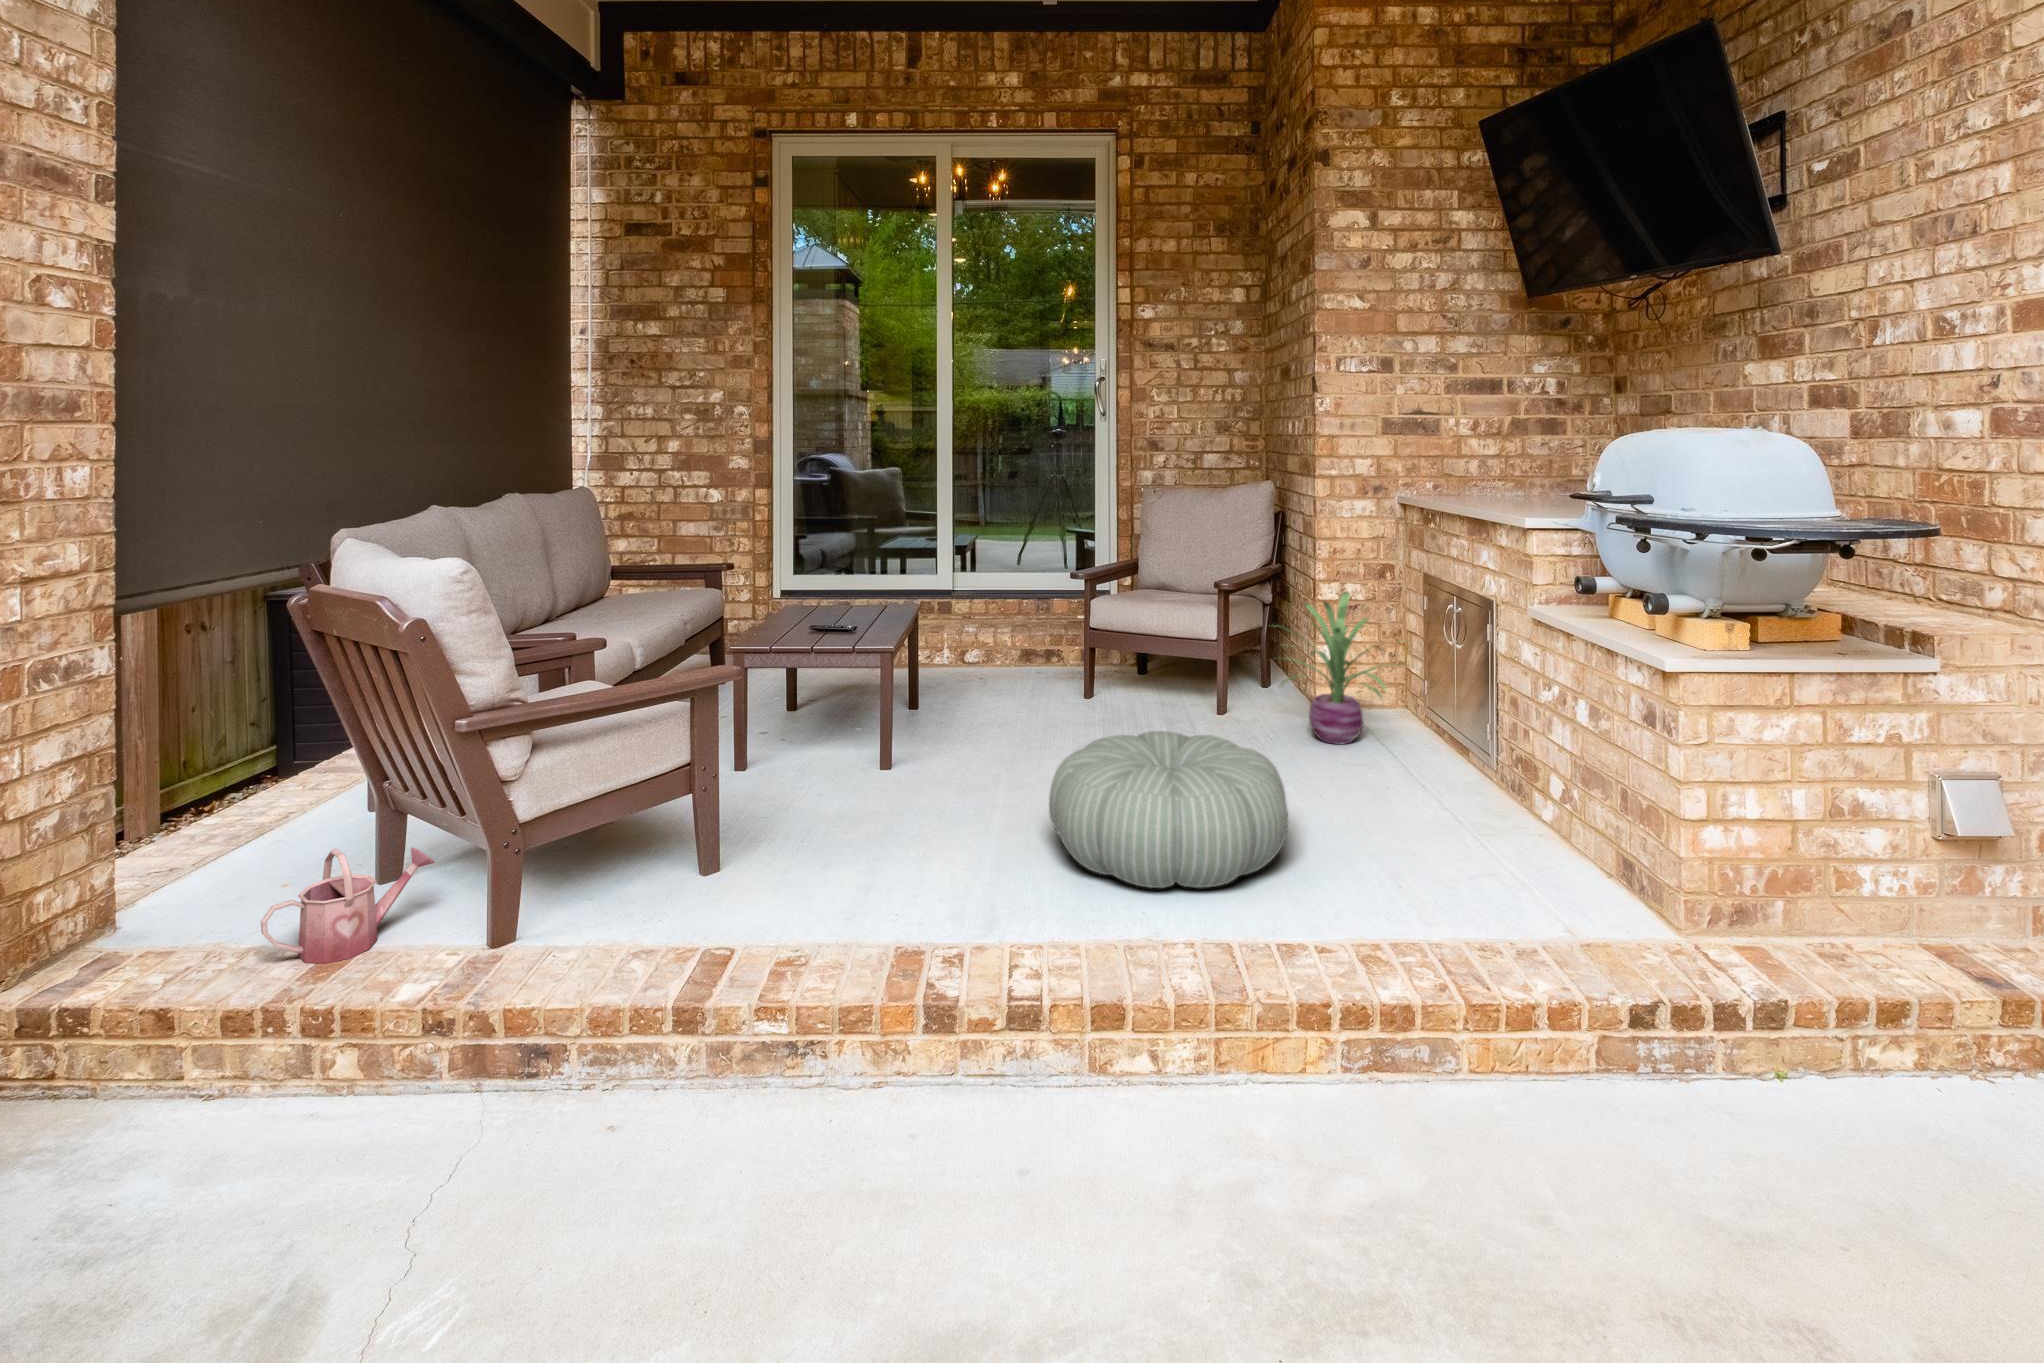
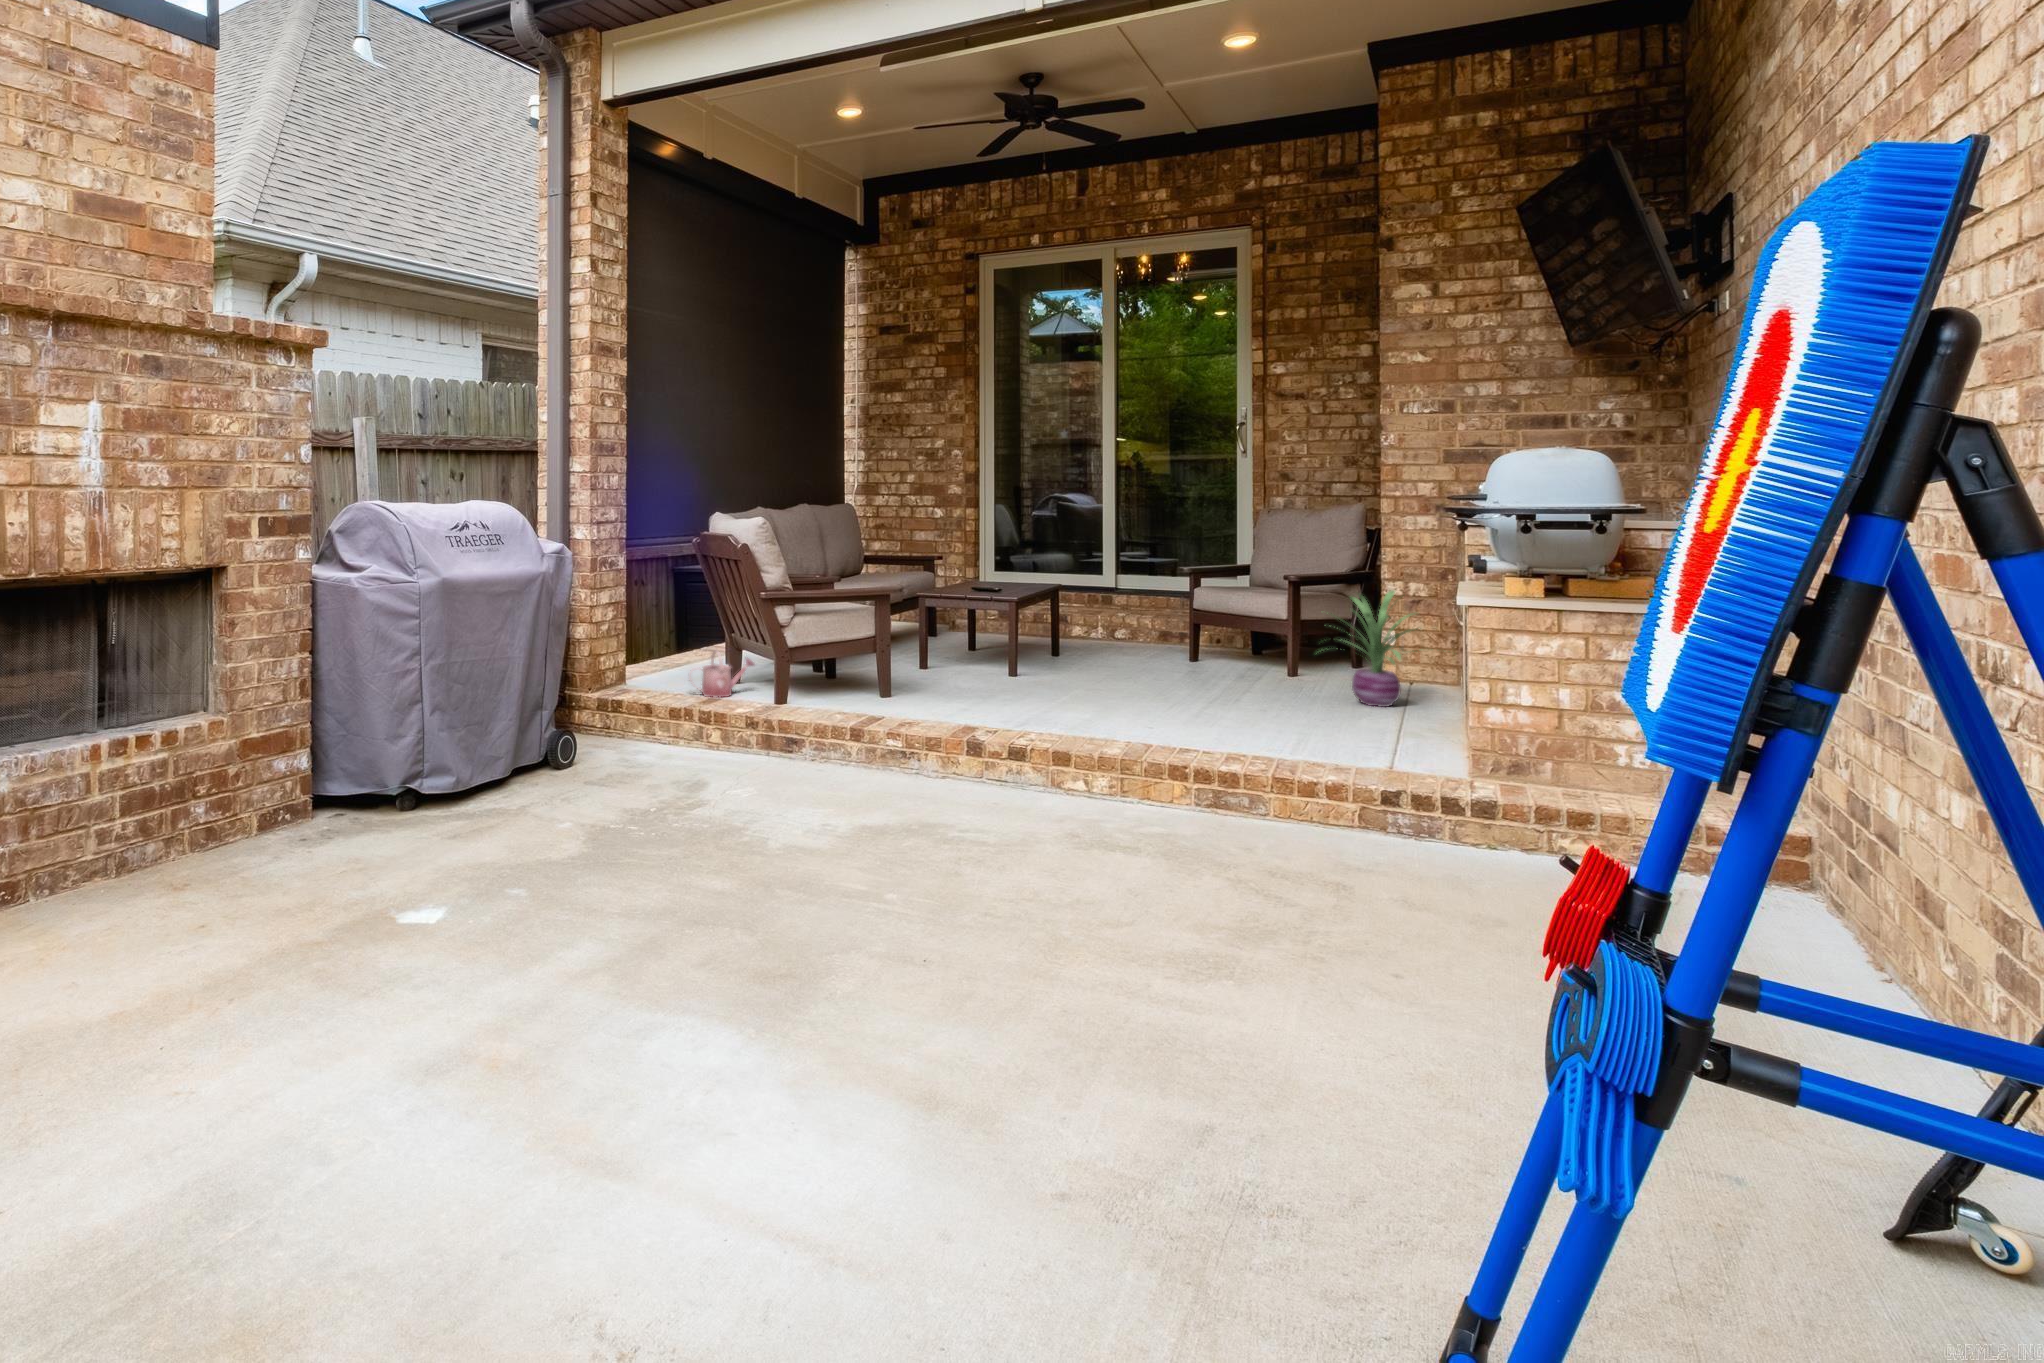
pouf: present [1049,731,1288,888] -> none [1079,652,1241,733]

